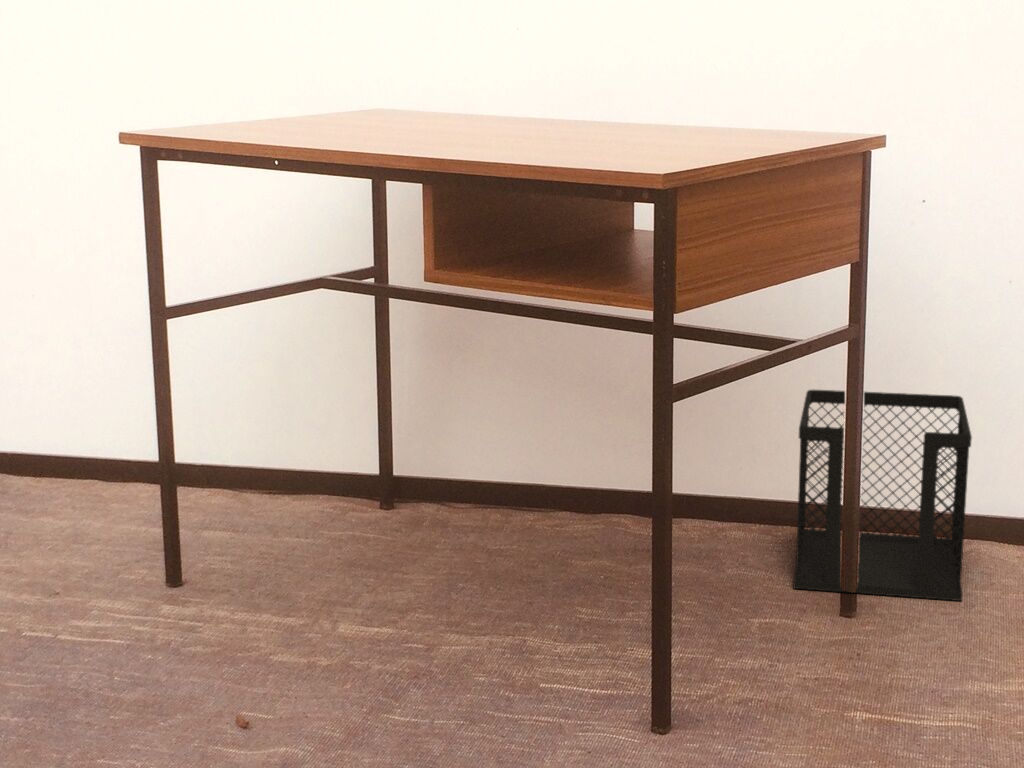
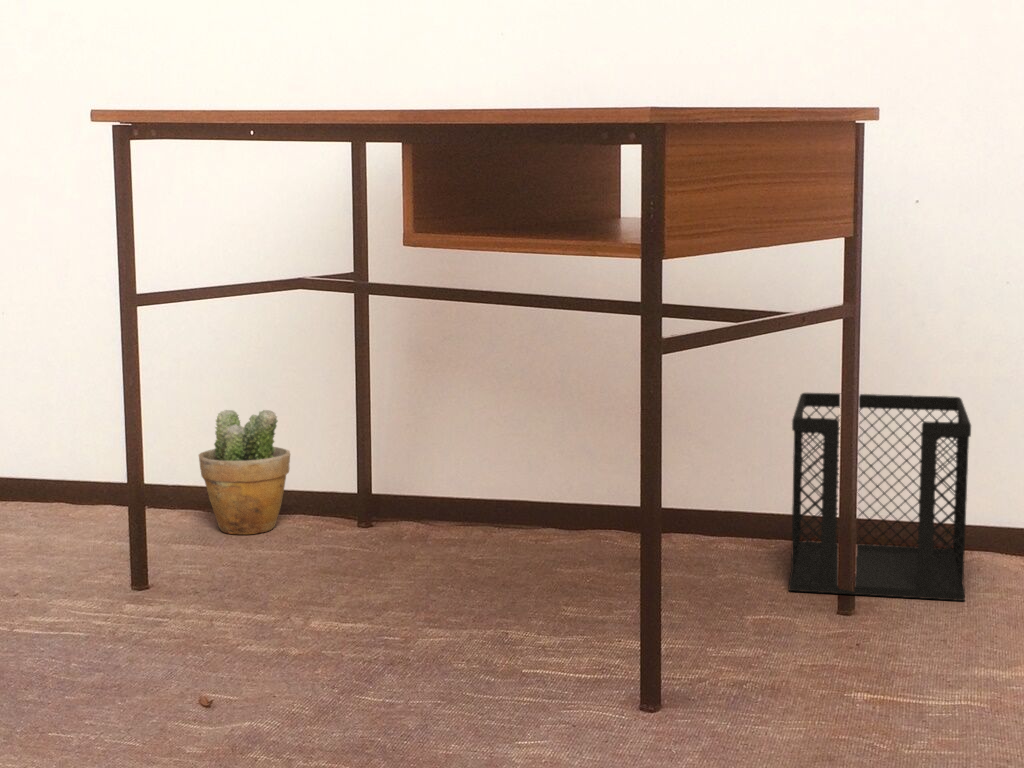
potted plant: none [227,399,315,518] -> present [199,410,290,534]

